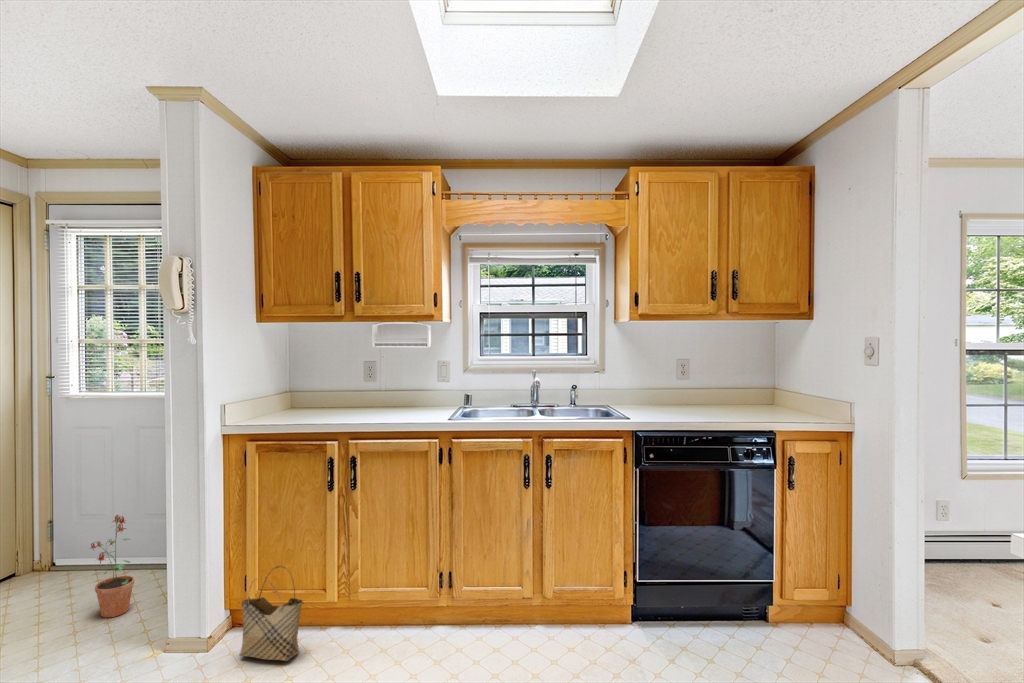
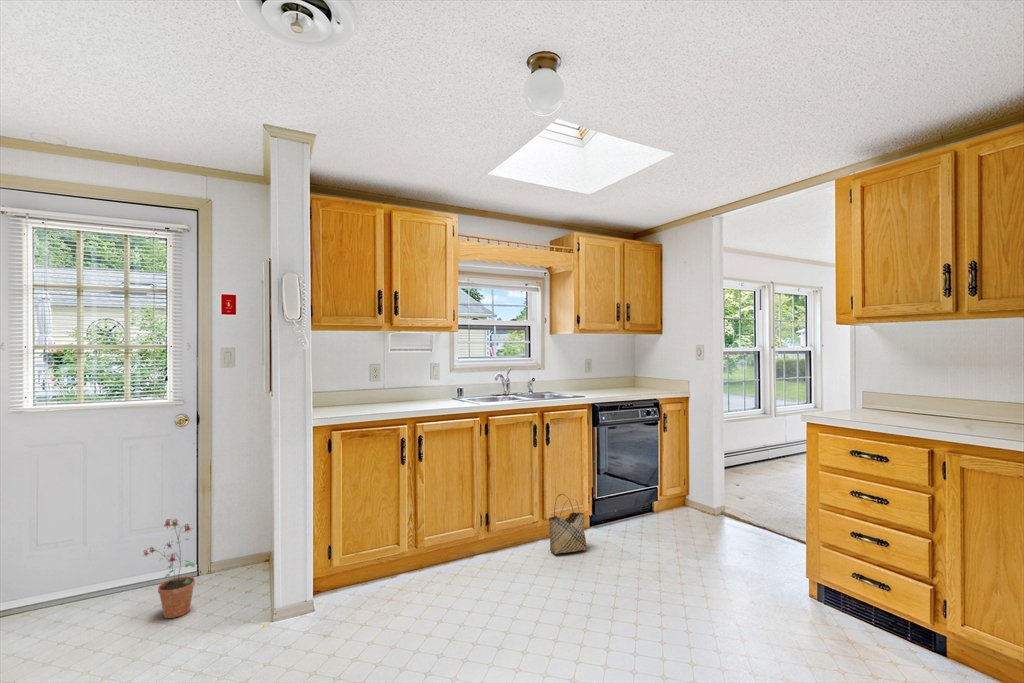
woven basket: present [240,566,302,661] -> present [549,494,586,554]

